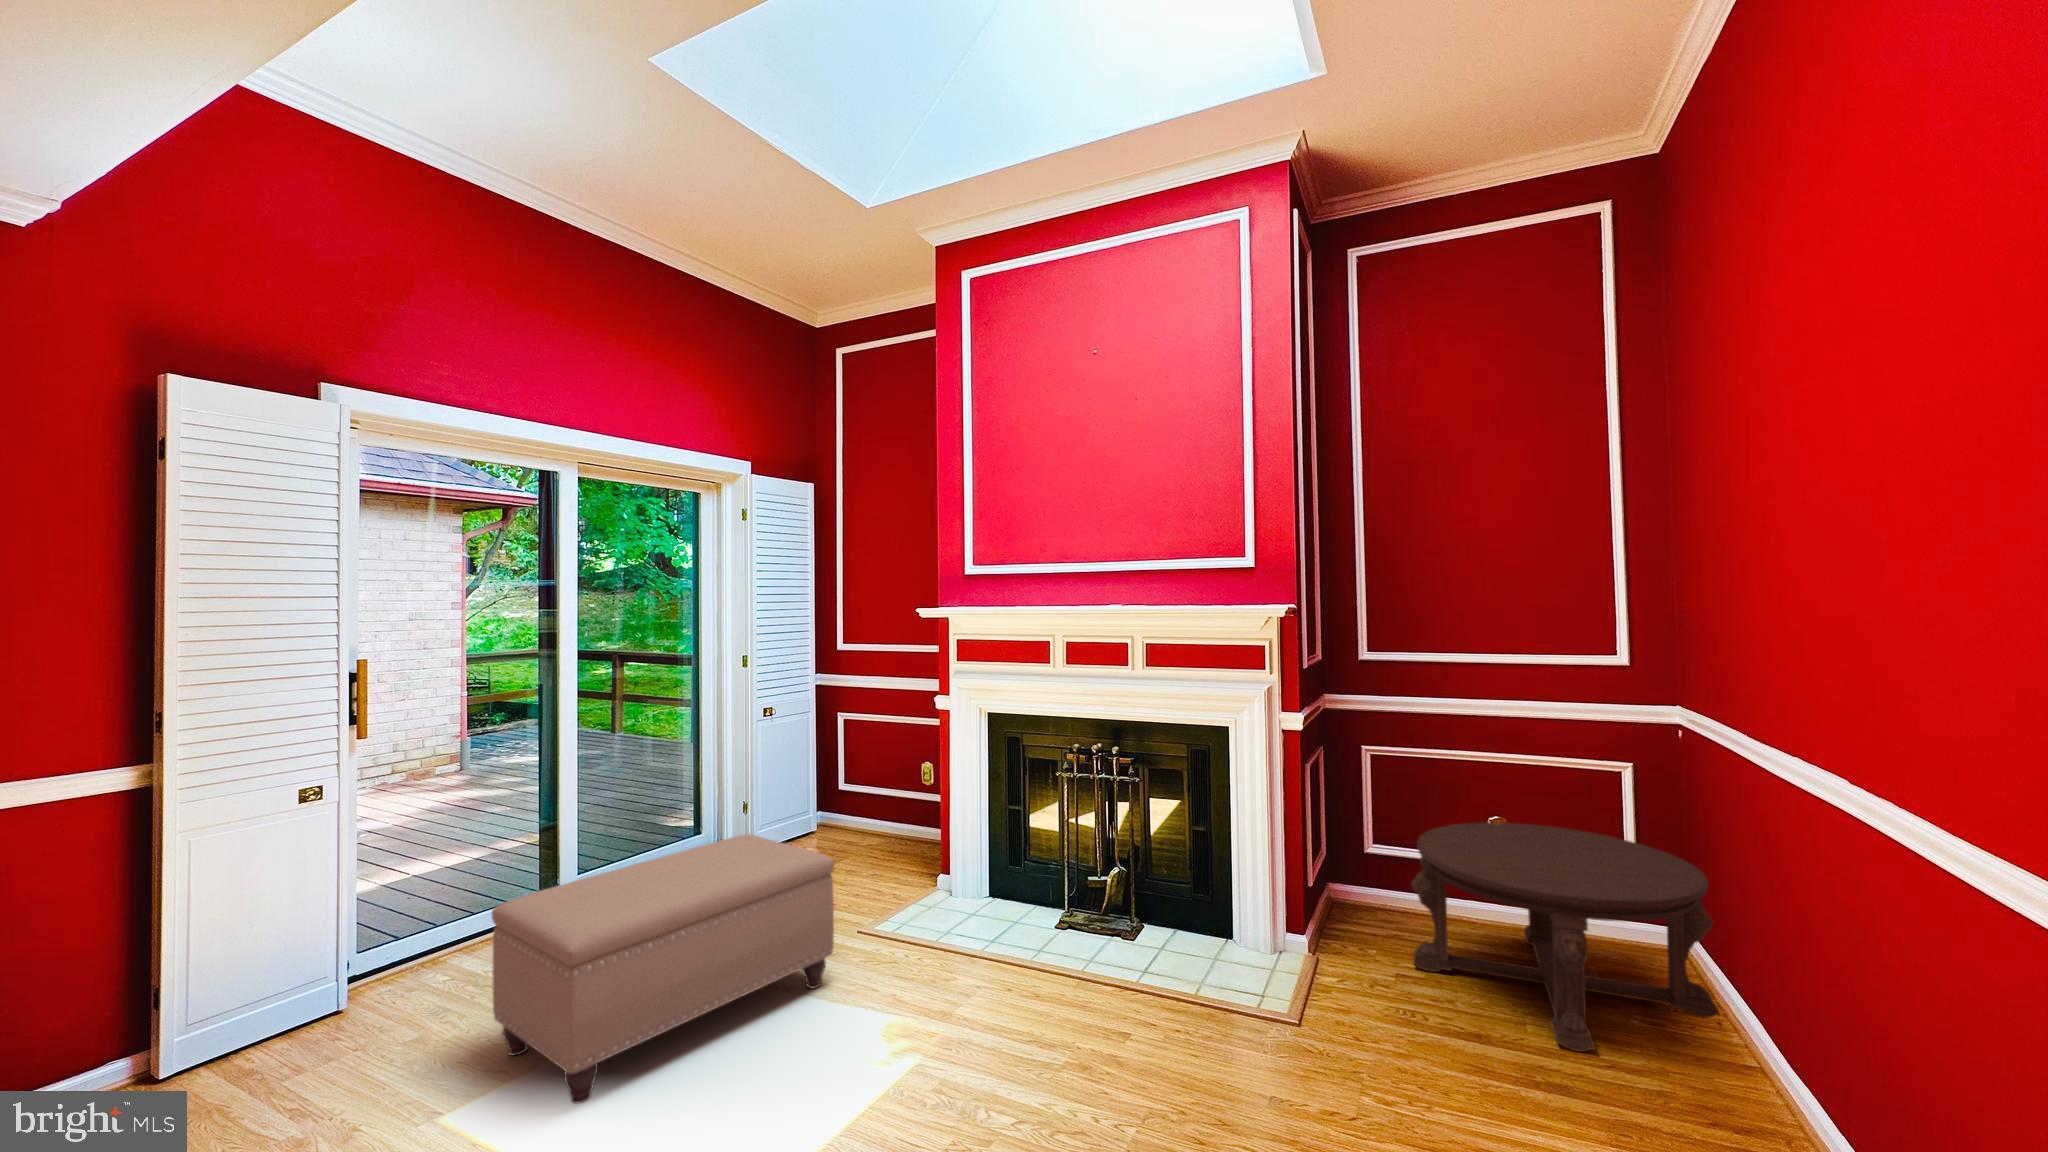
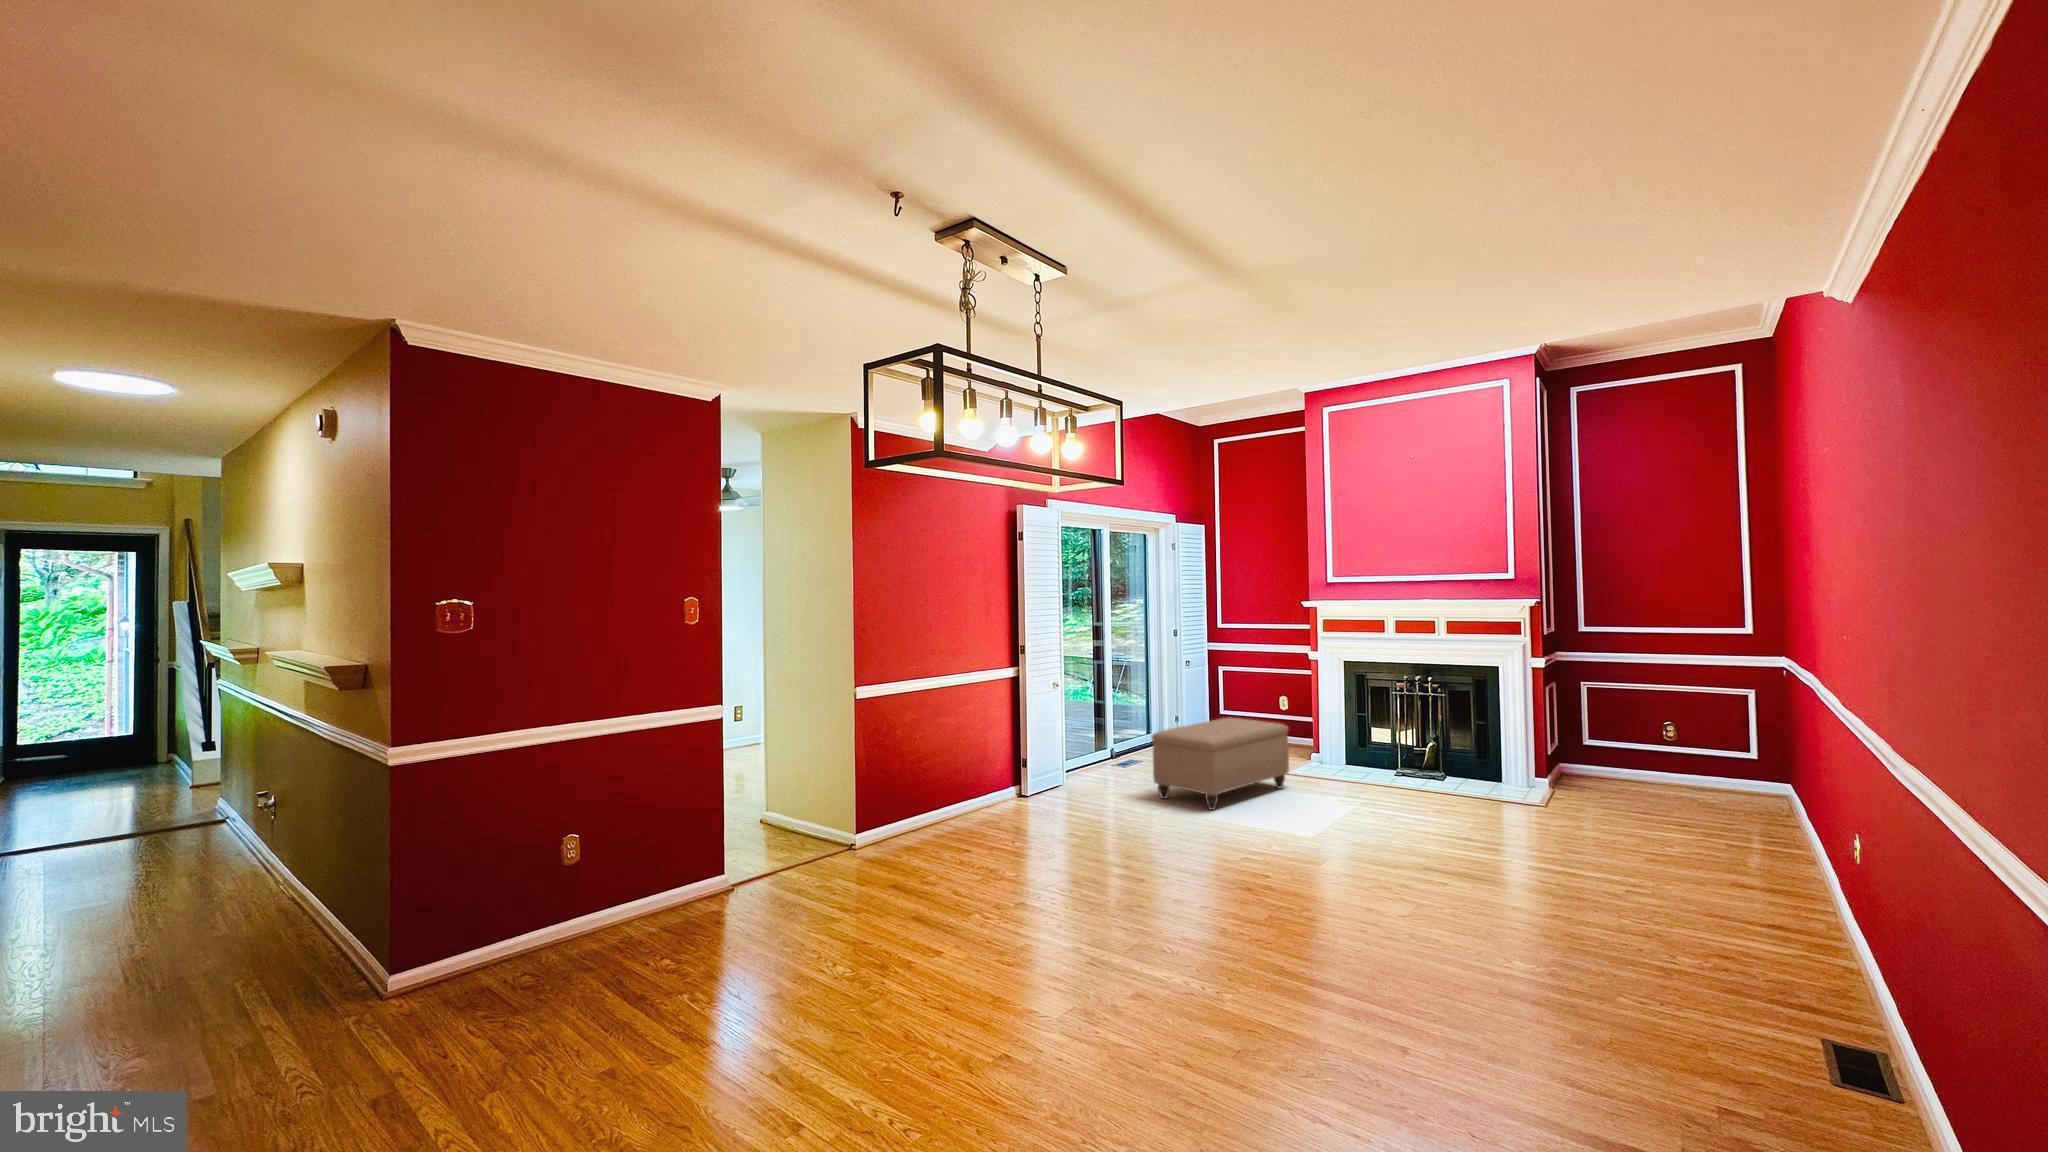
coffee table: present [1411,822,1719,1052] -> none [1611,723,1788,818]

